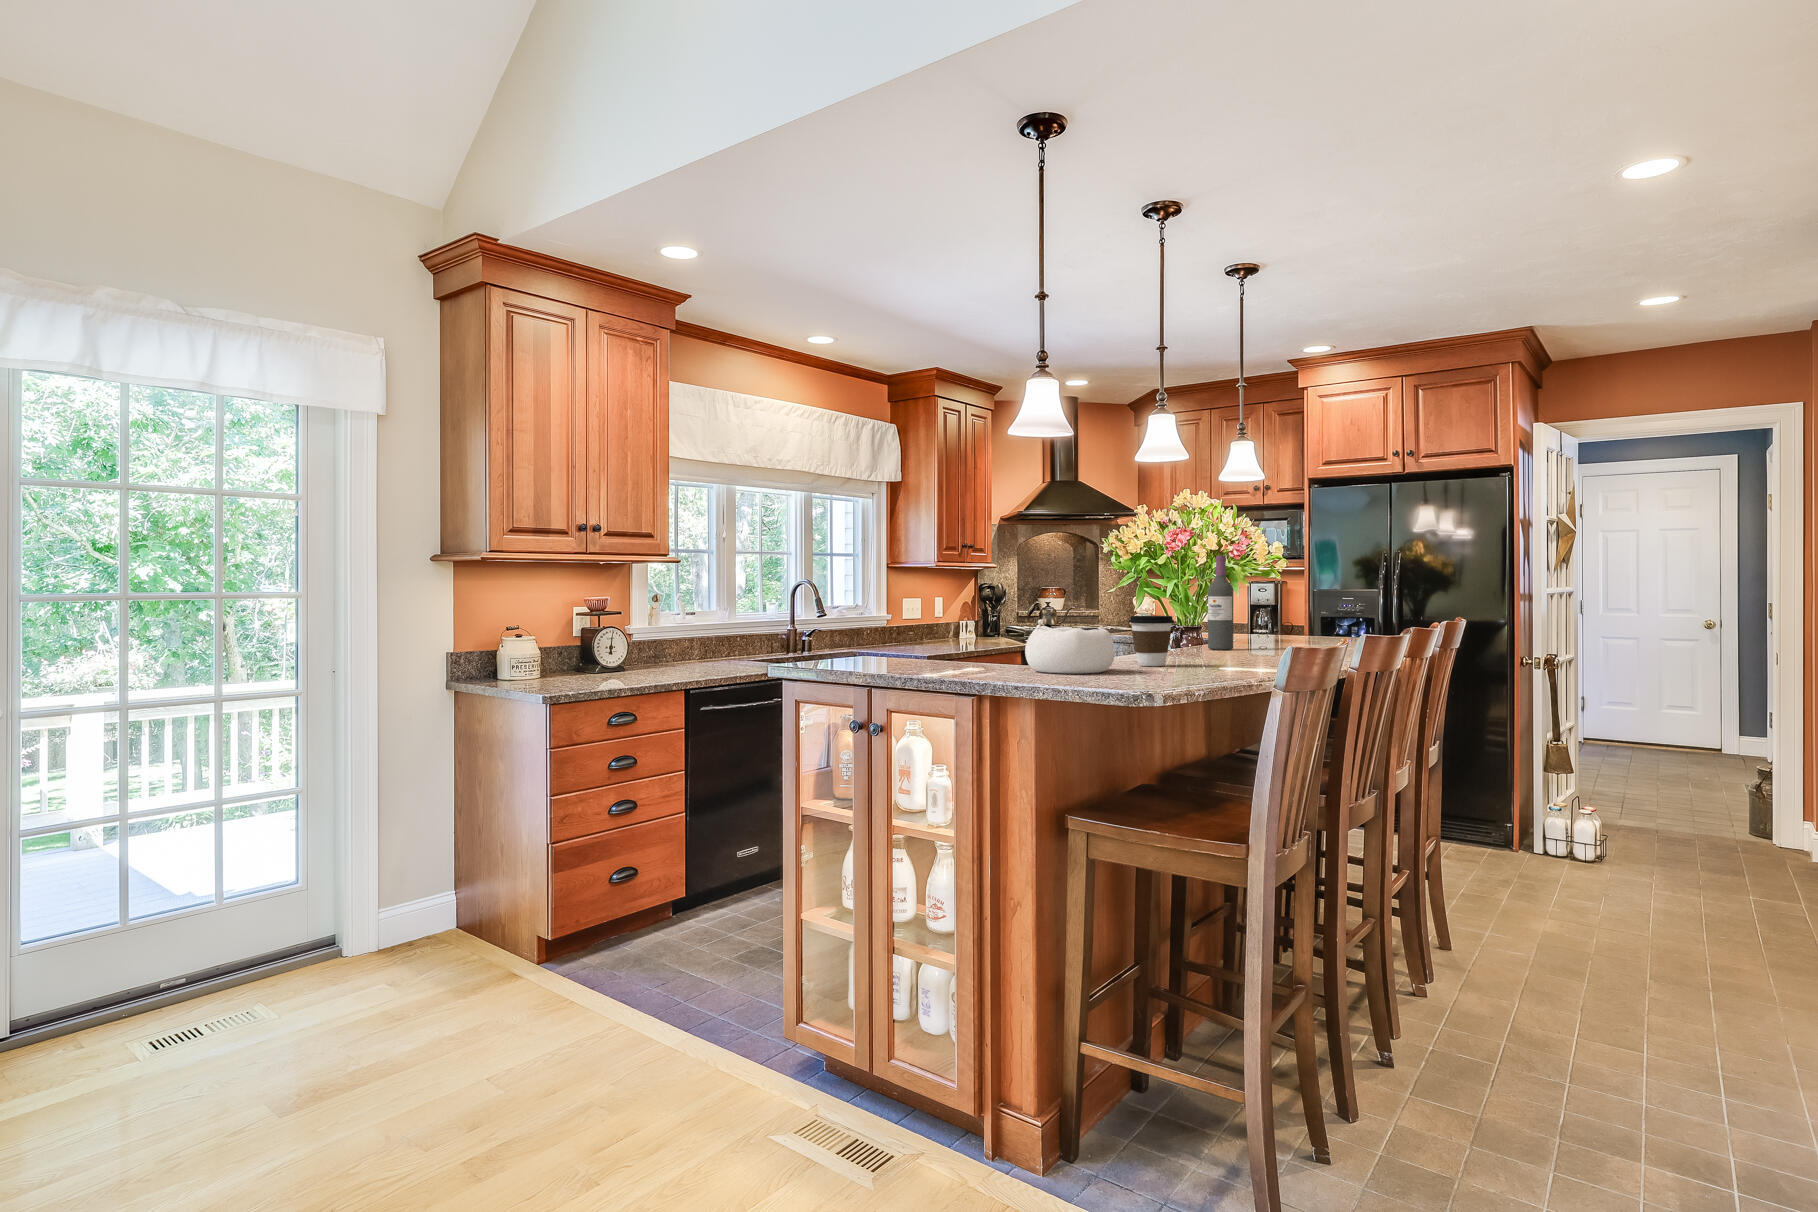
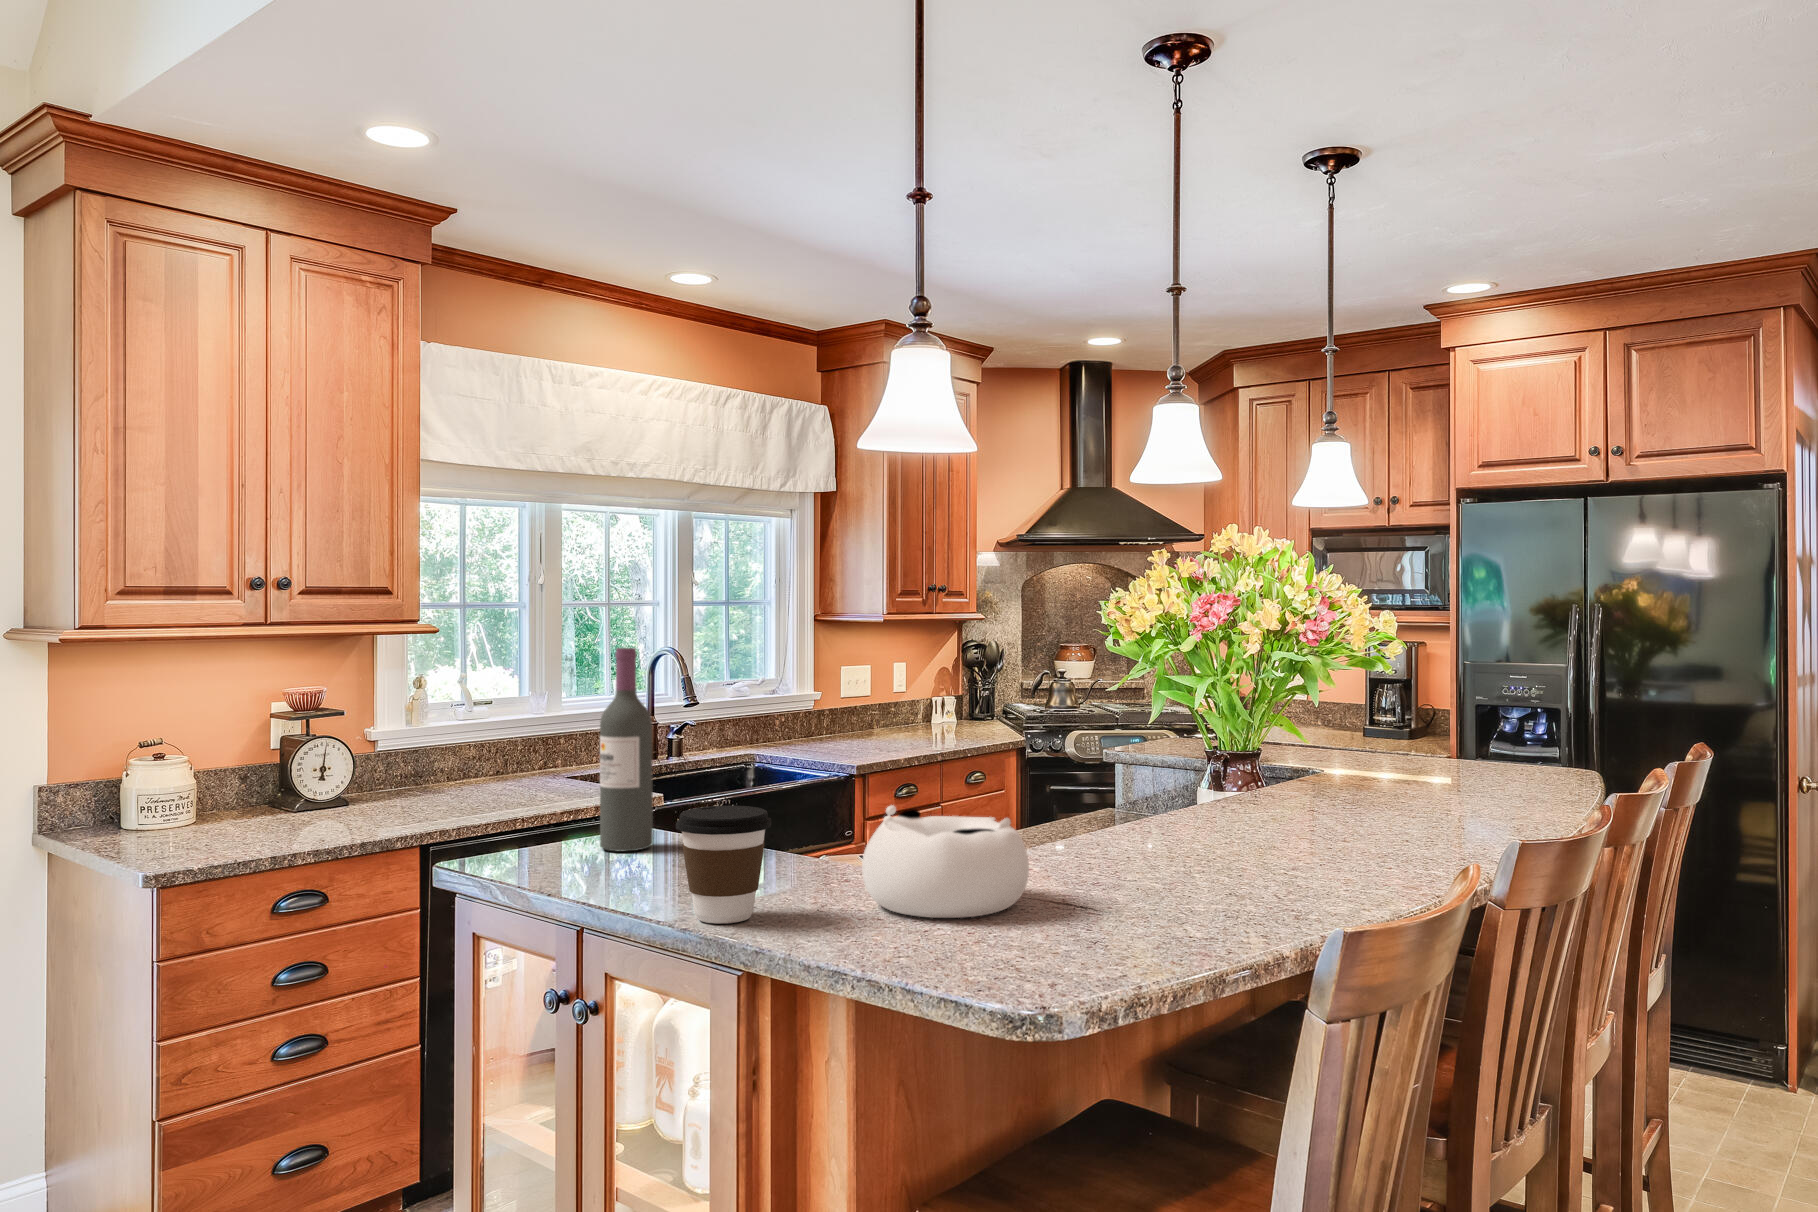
wine bottle: present [1208,556,1233,650] -> present [600,648,653,851]
coffee cup: present [1129,615,1174,666] -> present [676,806,771,924]

